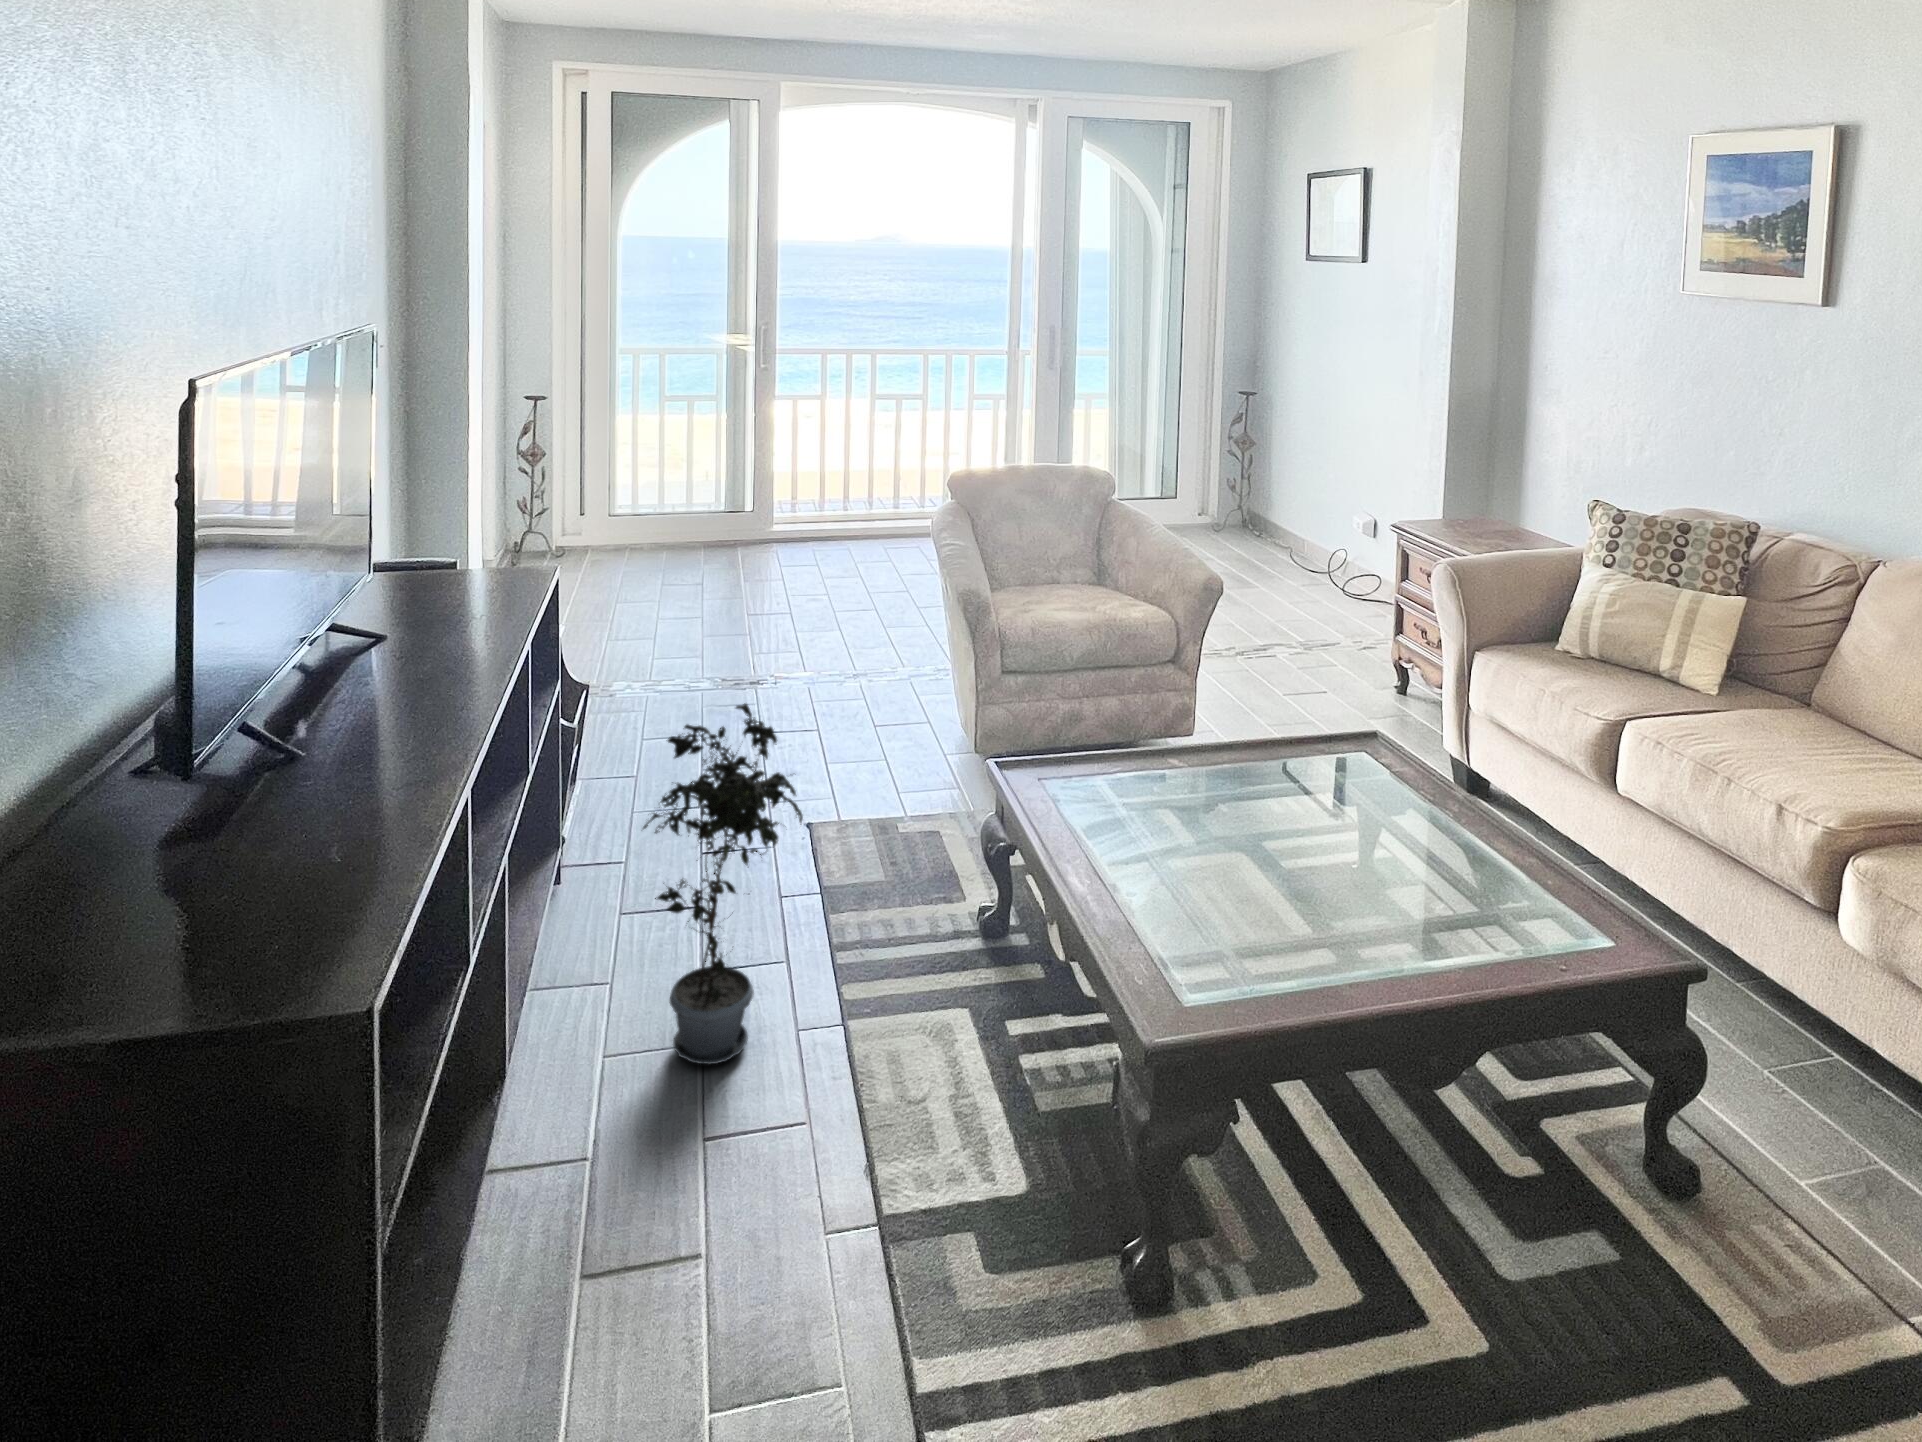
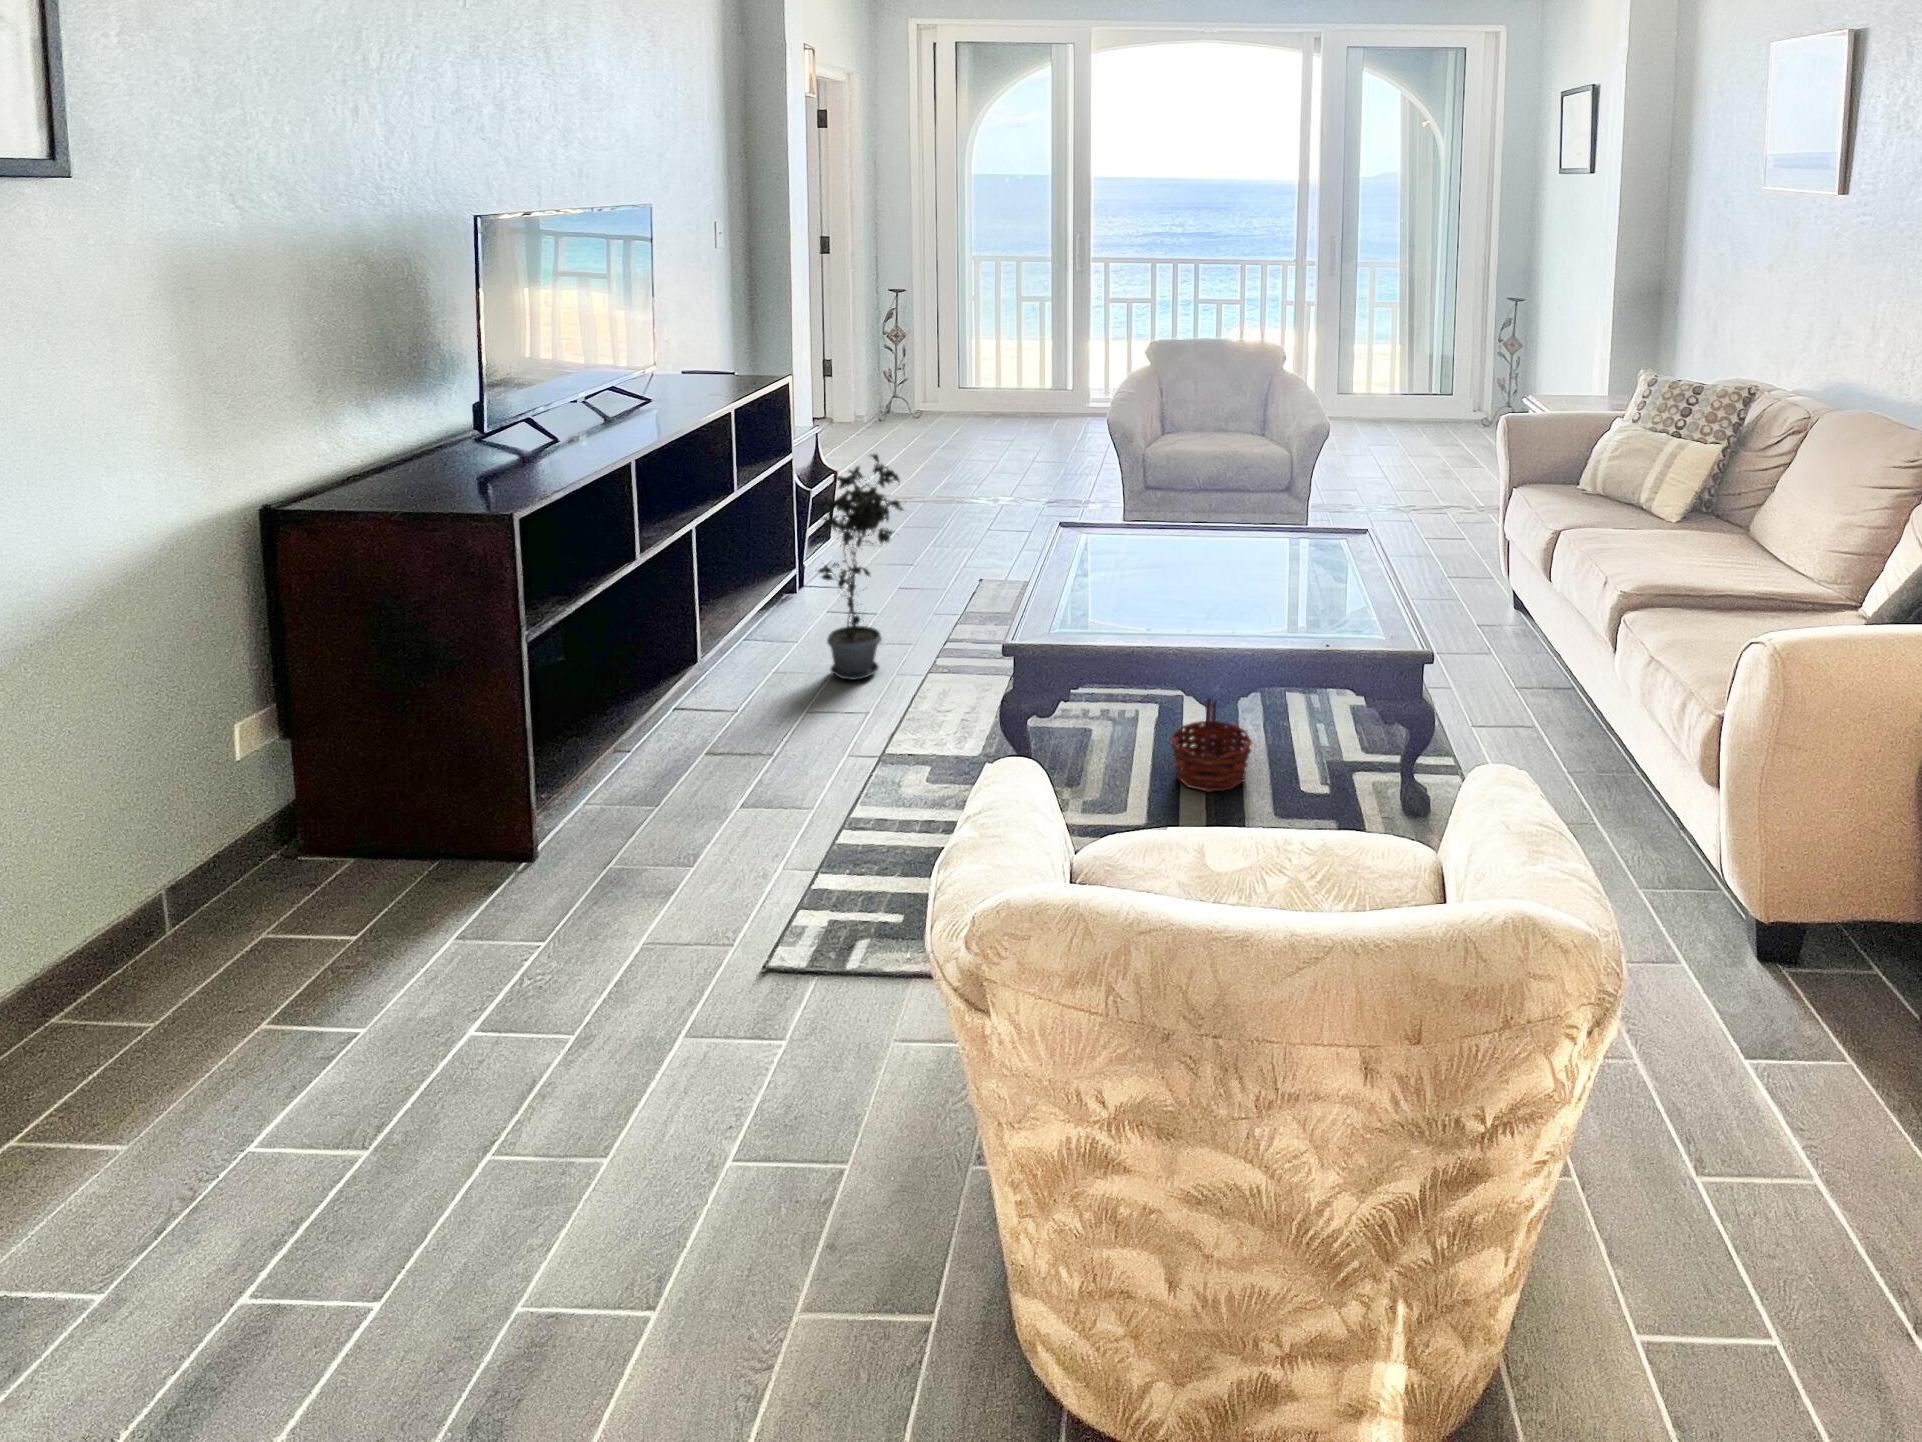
basket: none [1302,1024,1430,1228] -> present [1171,696,1253,792]

